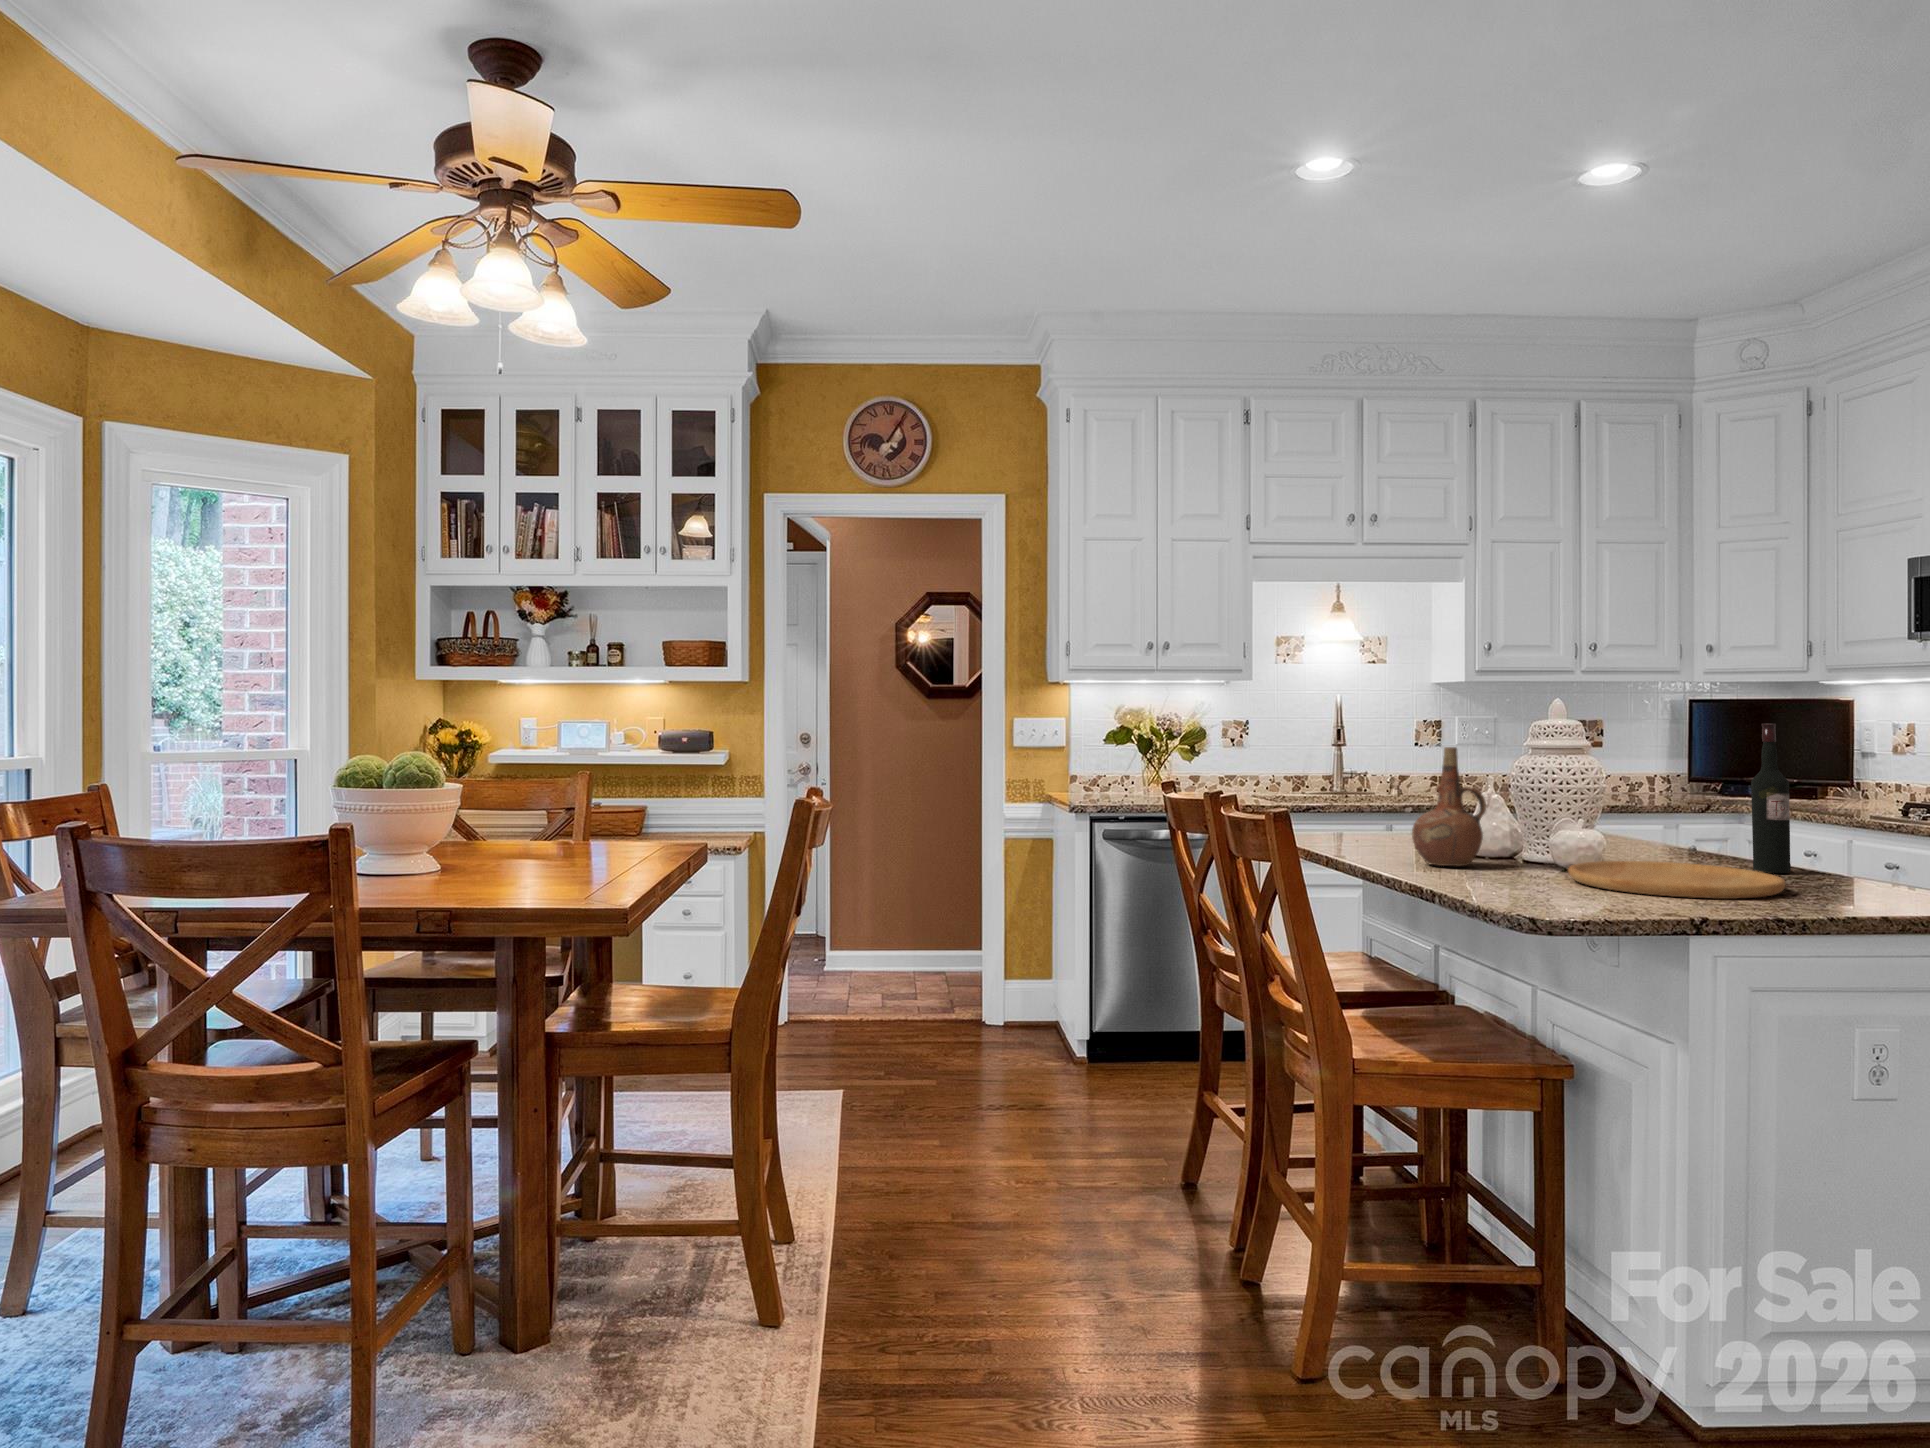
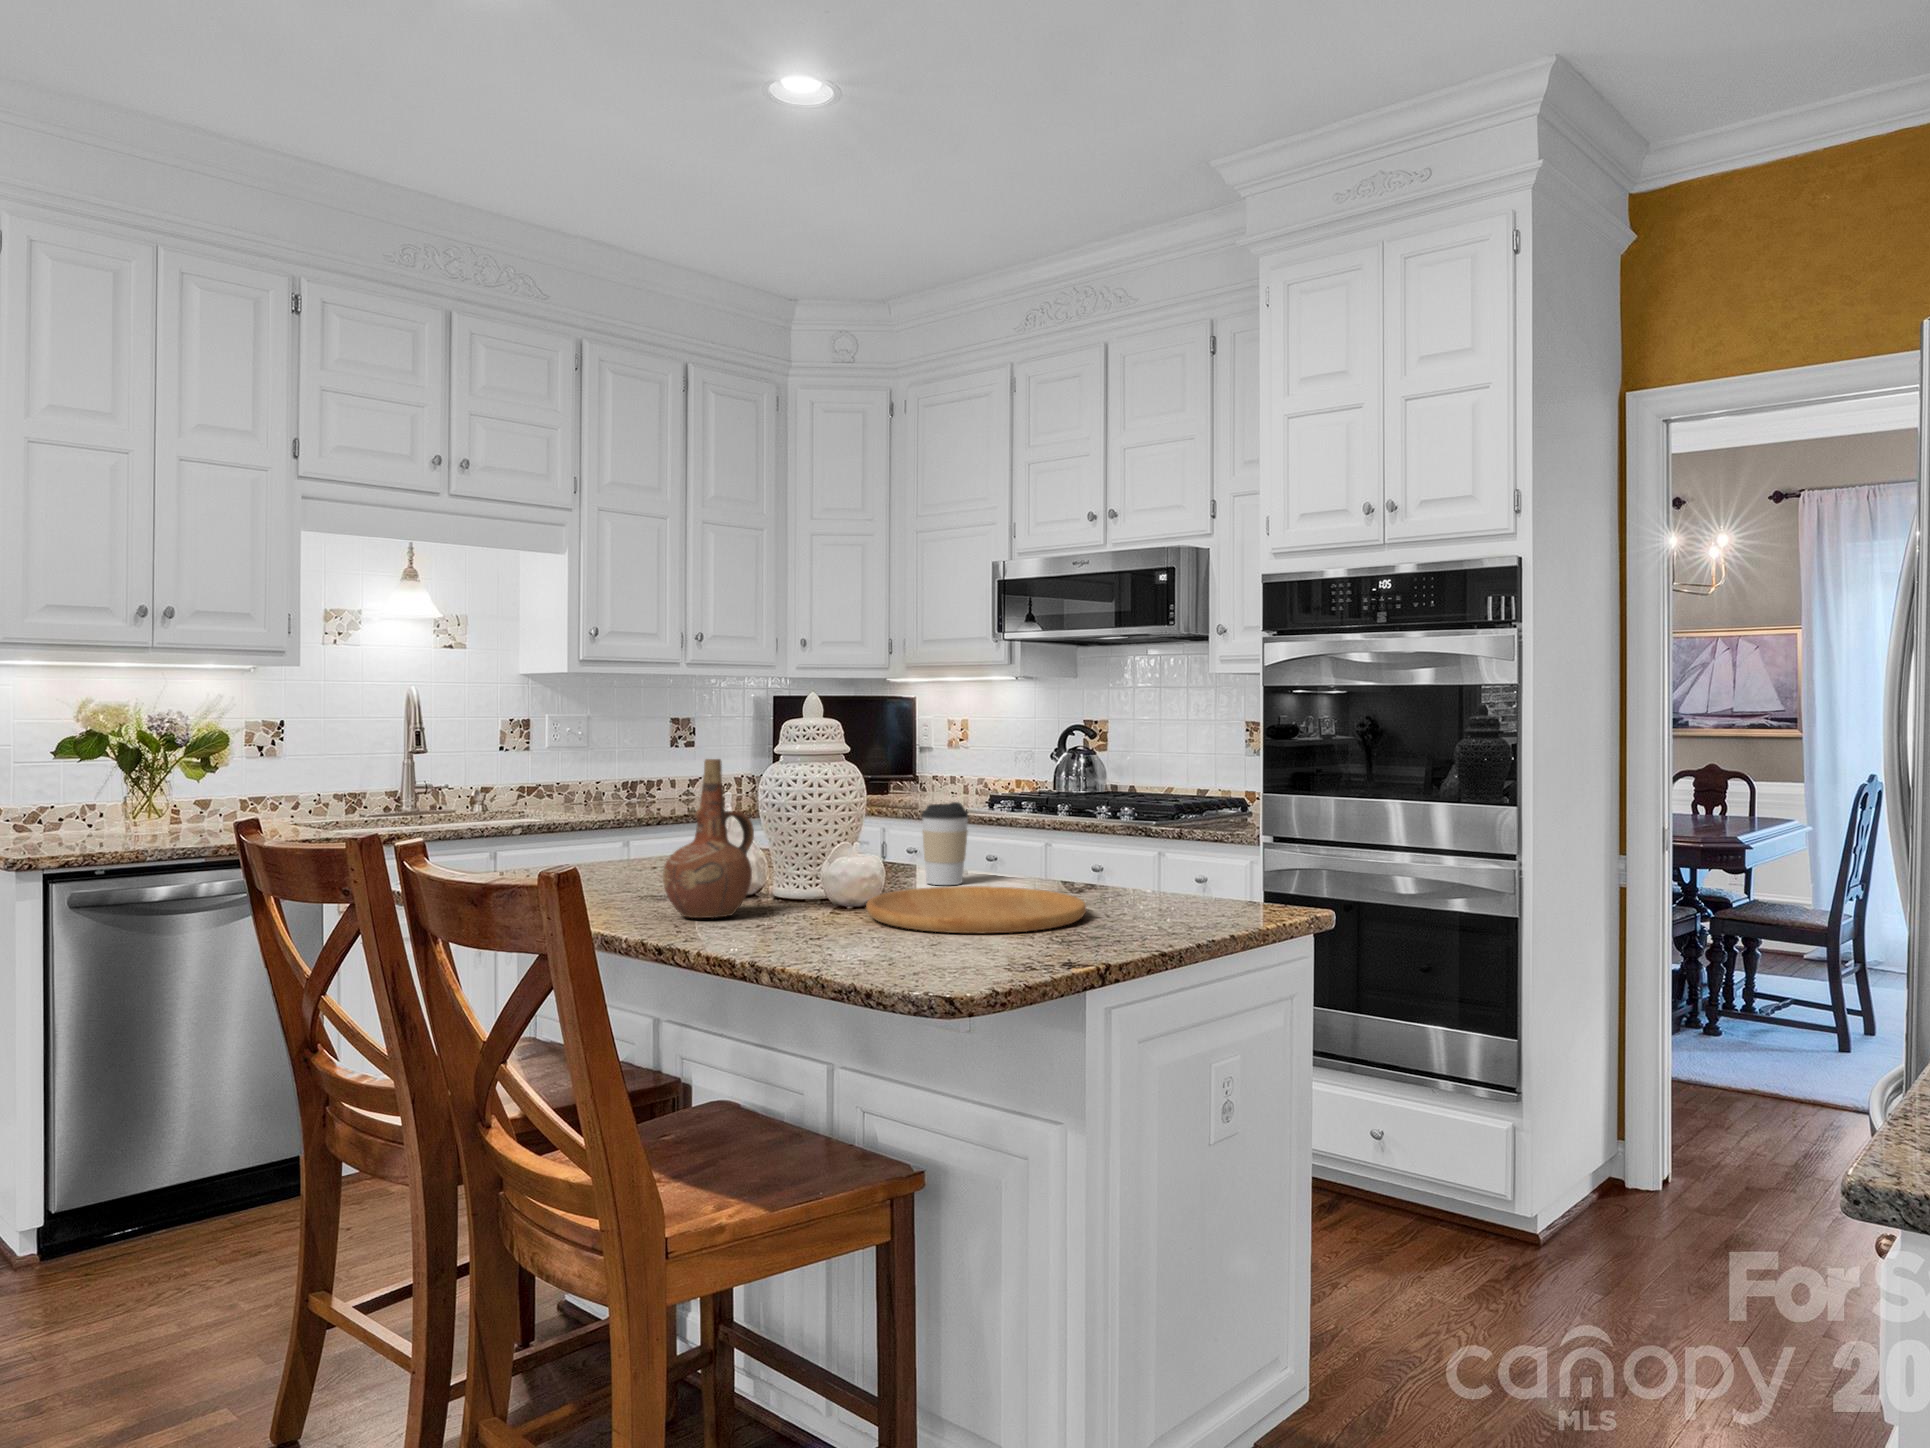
wine bottle: present [1751,724,1791,873] -> none [1002,724,1037,887]
coffee cup: none [1674,793,1724,866] -> present [922,802,968,885]

